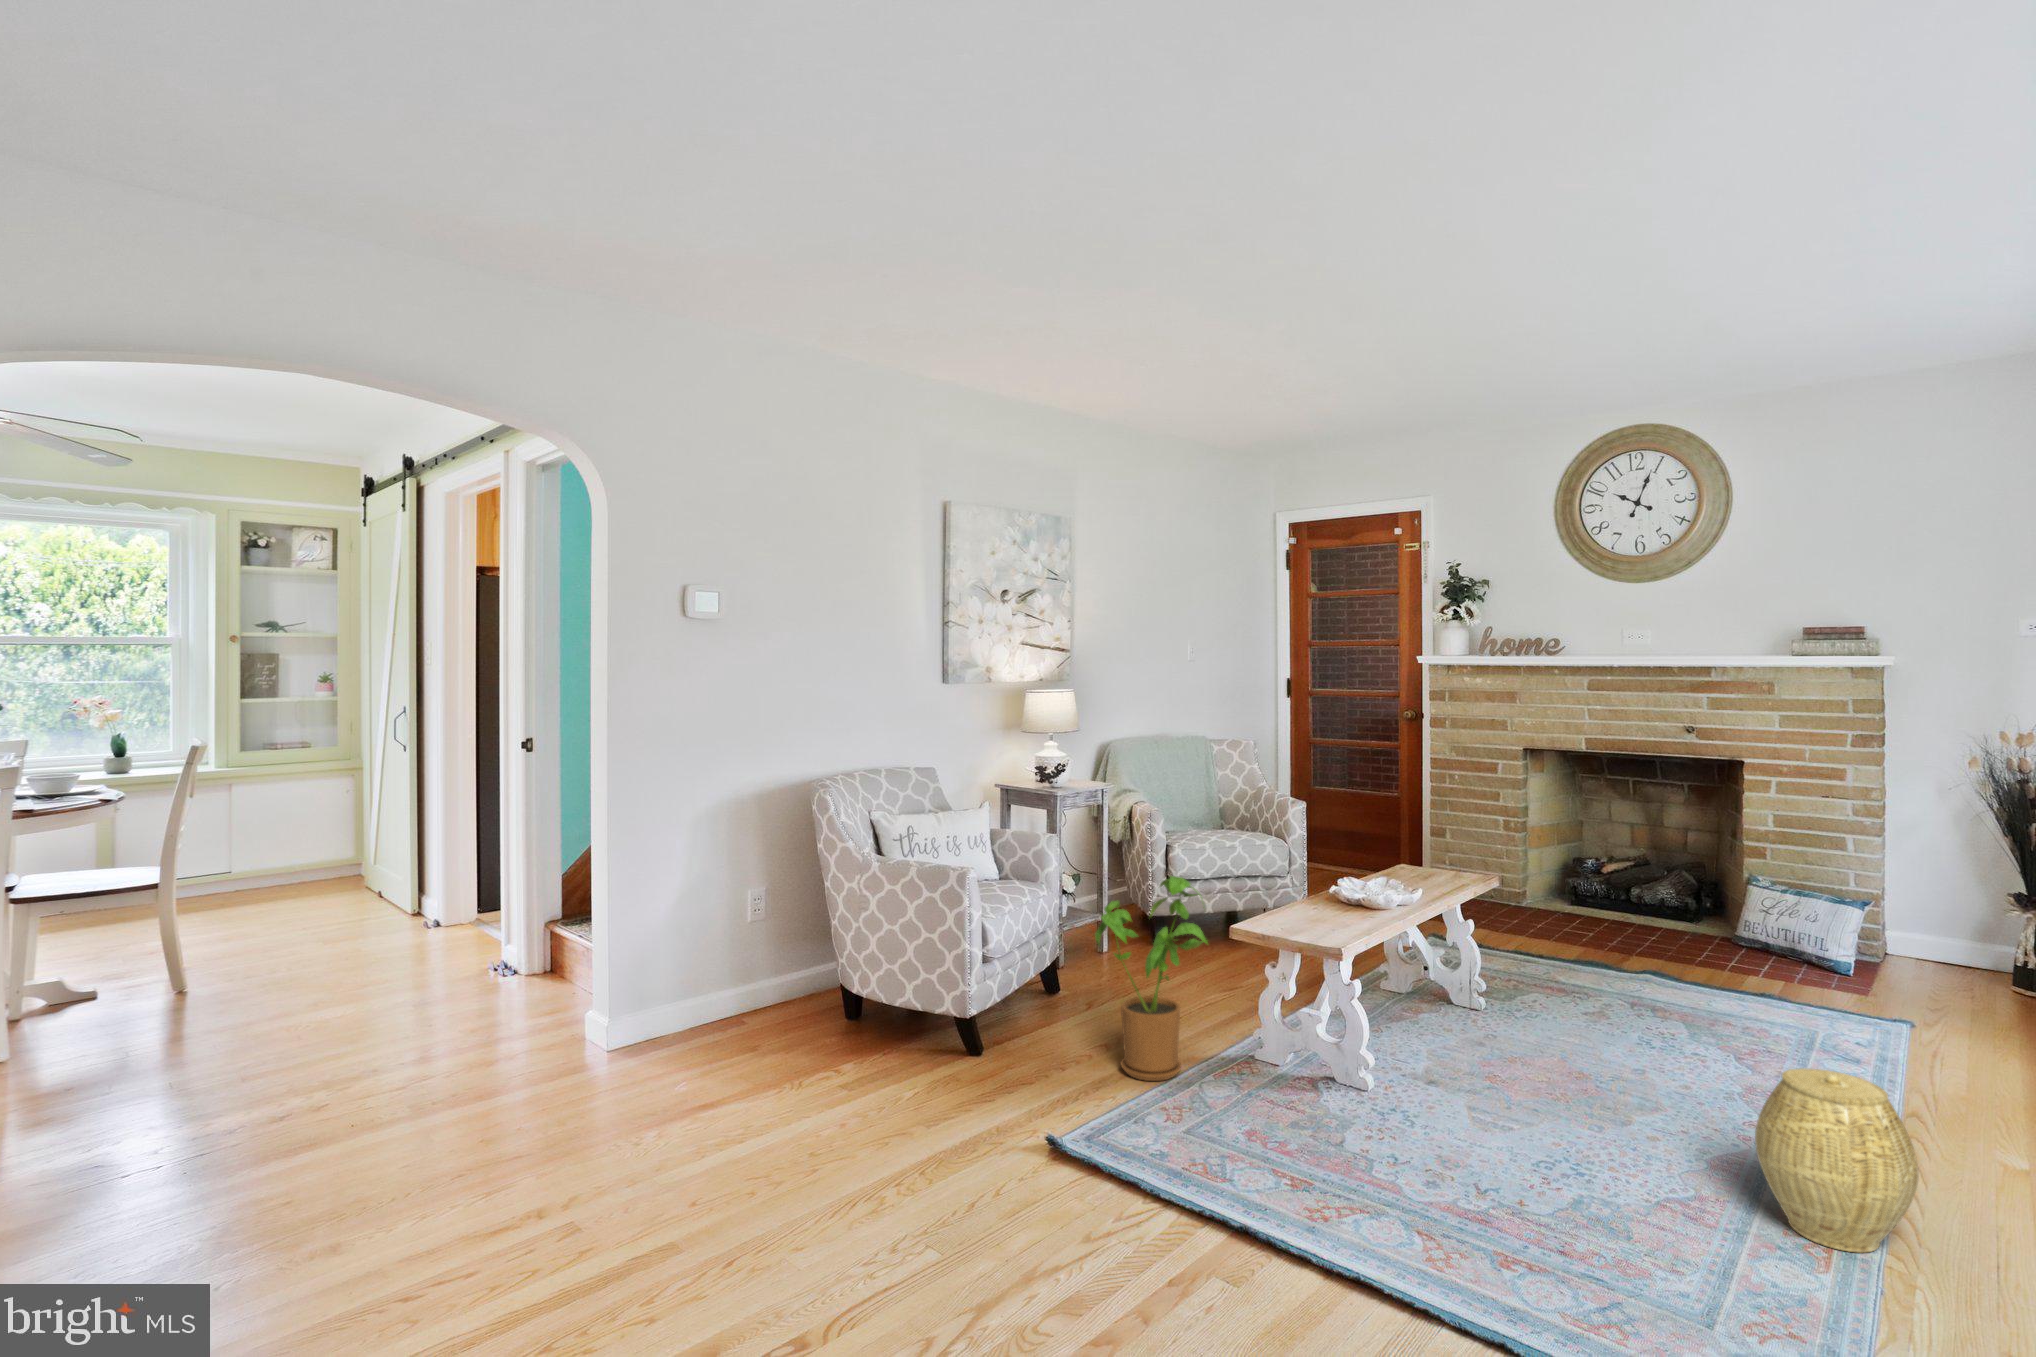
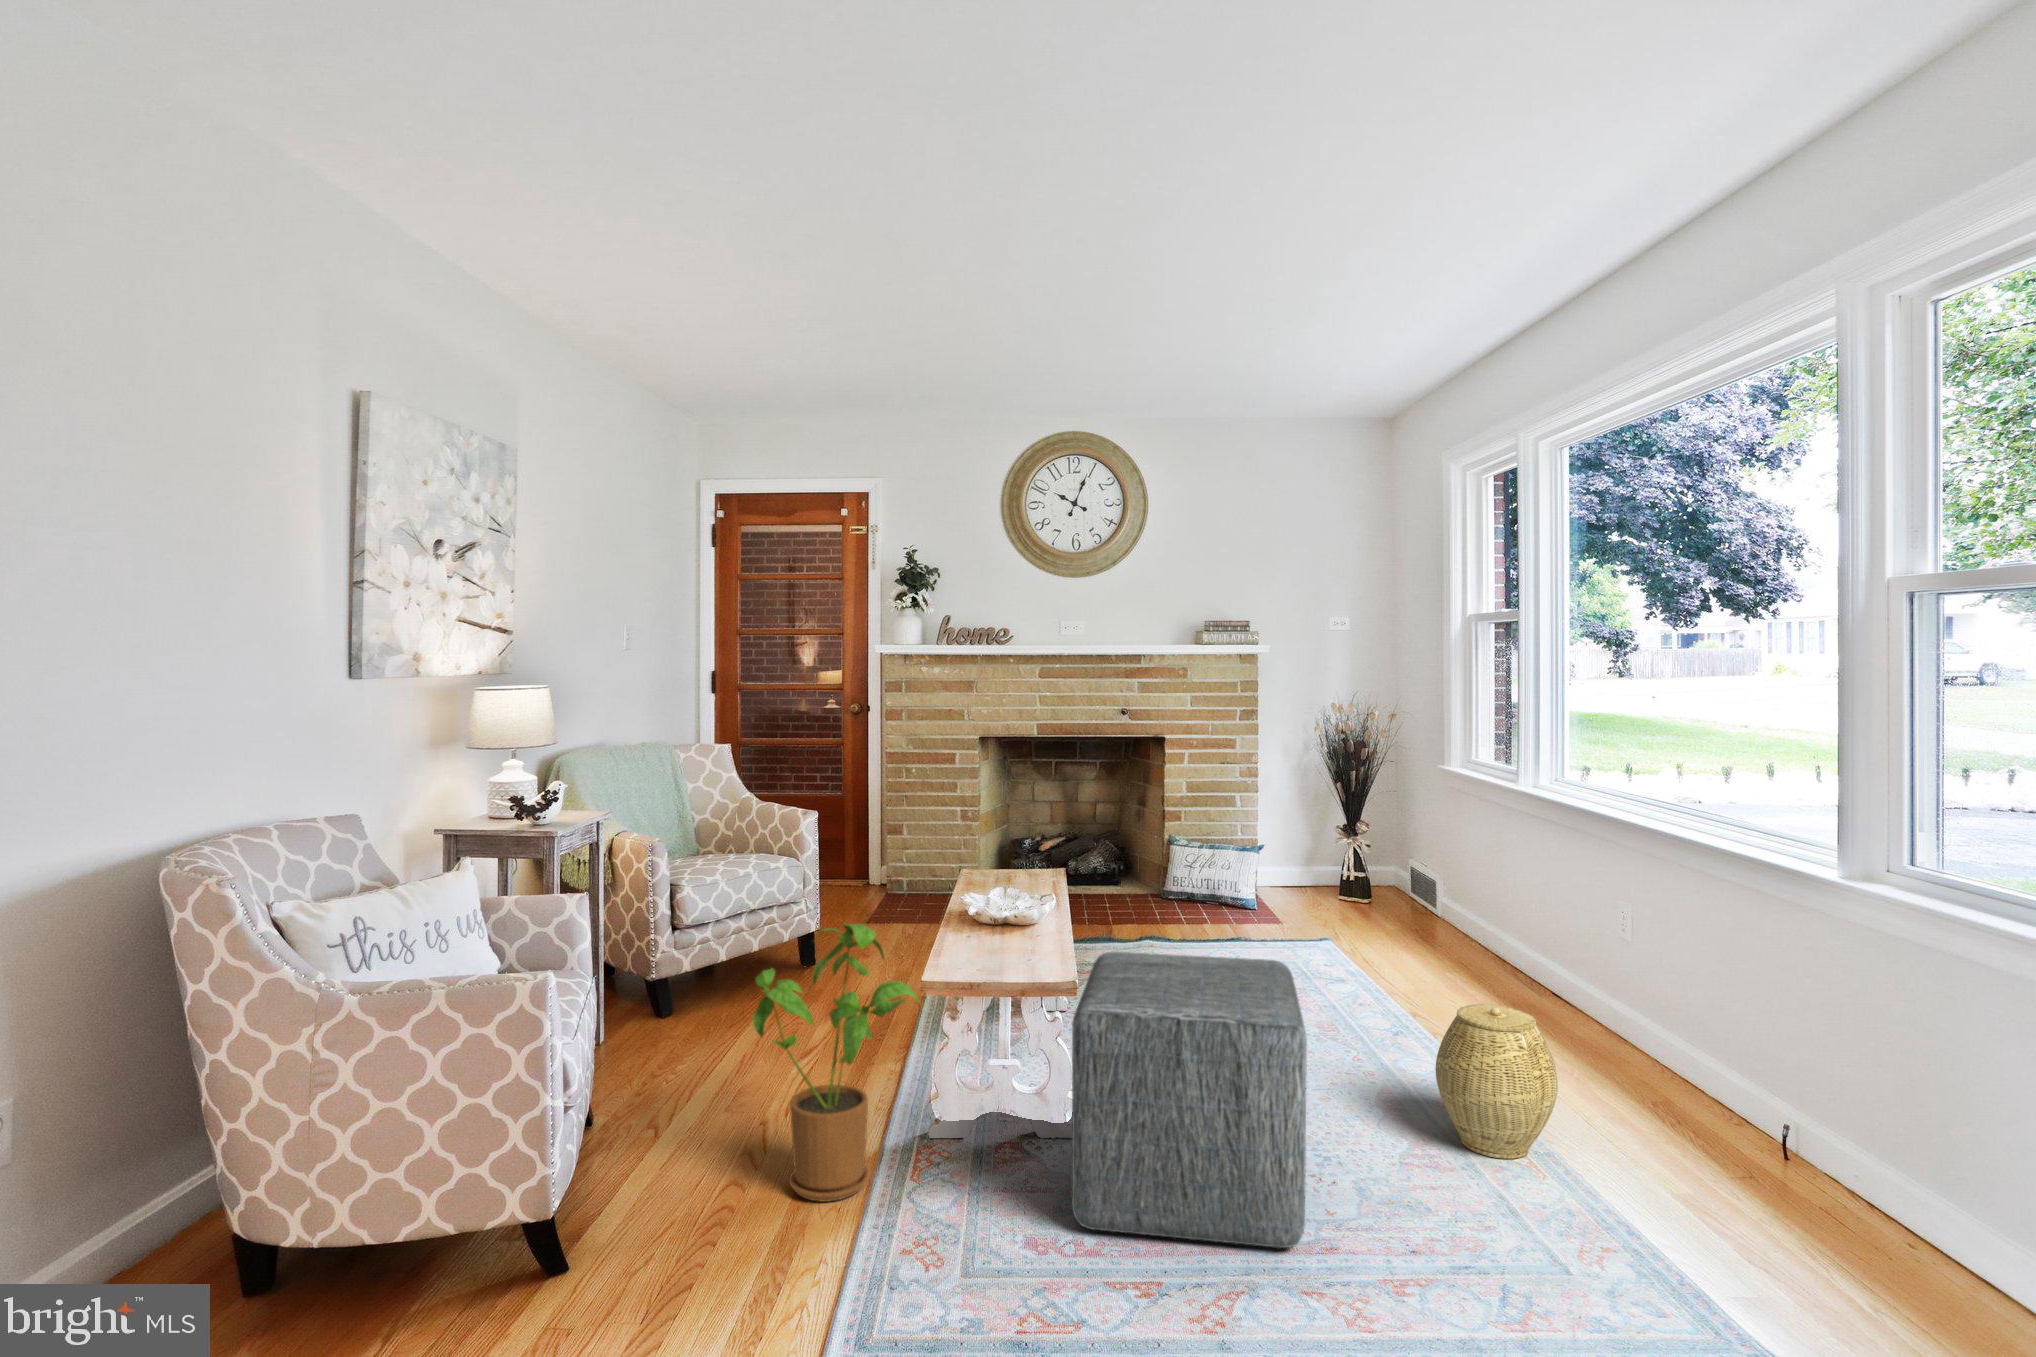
ottoman: none [1289,935,1559,1219] -> present [1072,952,1307,1248]

